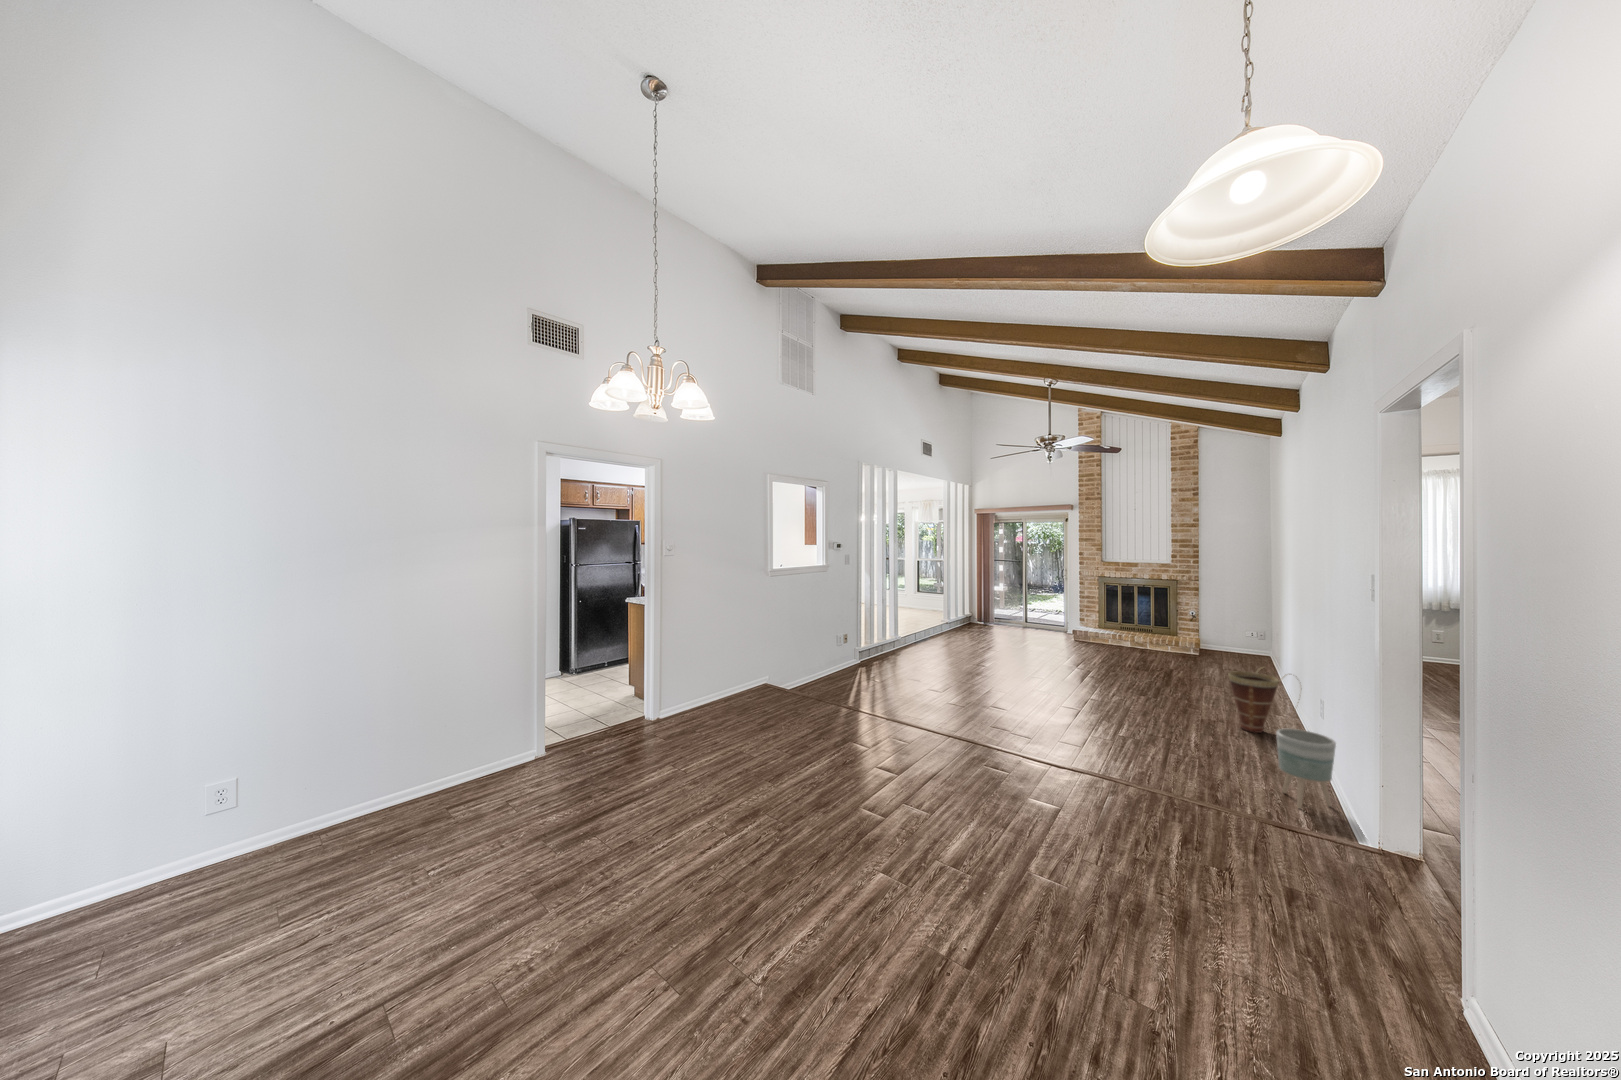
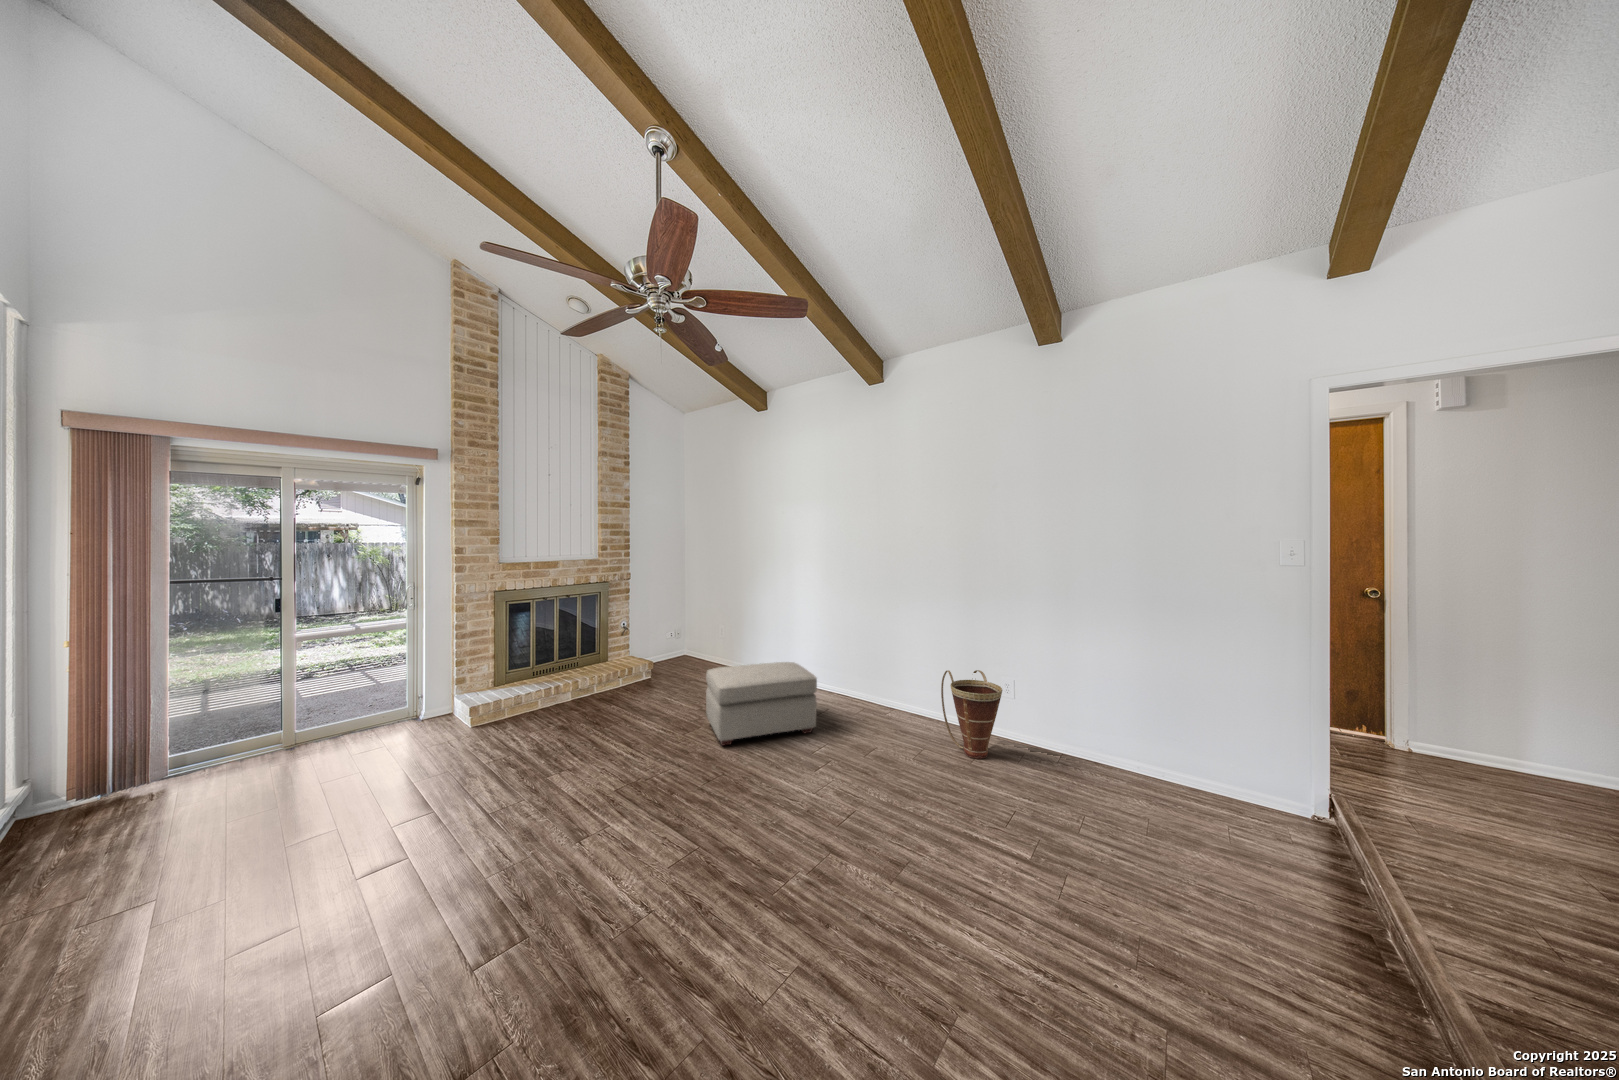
ottoman: none [1135,638,1233,693] -> present [706,662,817,745]
planter: present [1276,729,1336,809] -> none [1235,728,1306,828]

